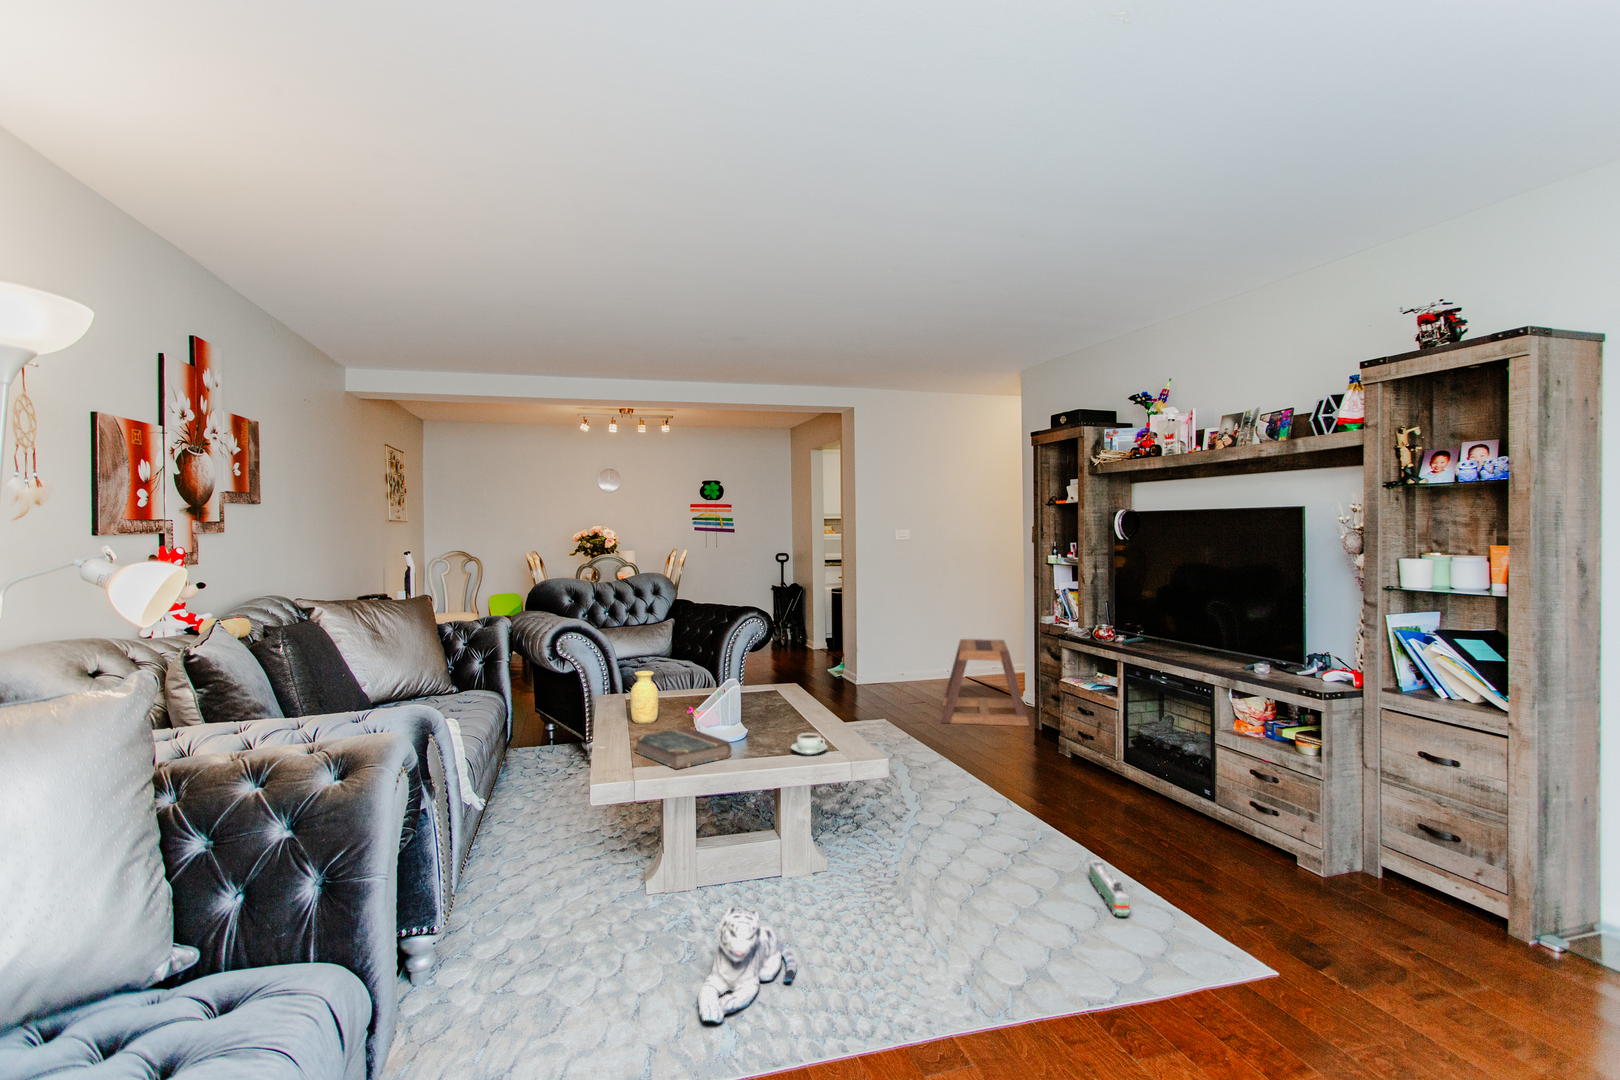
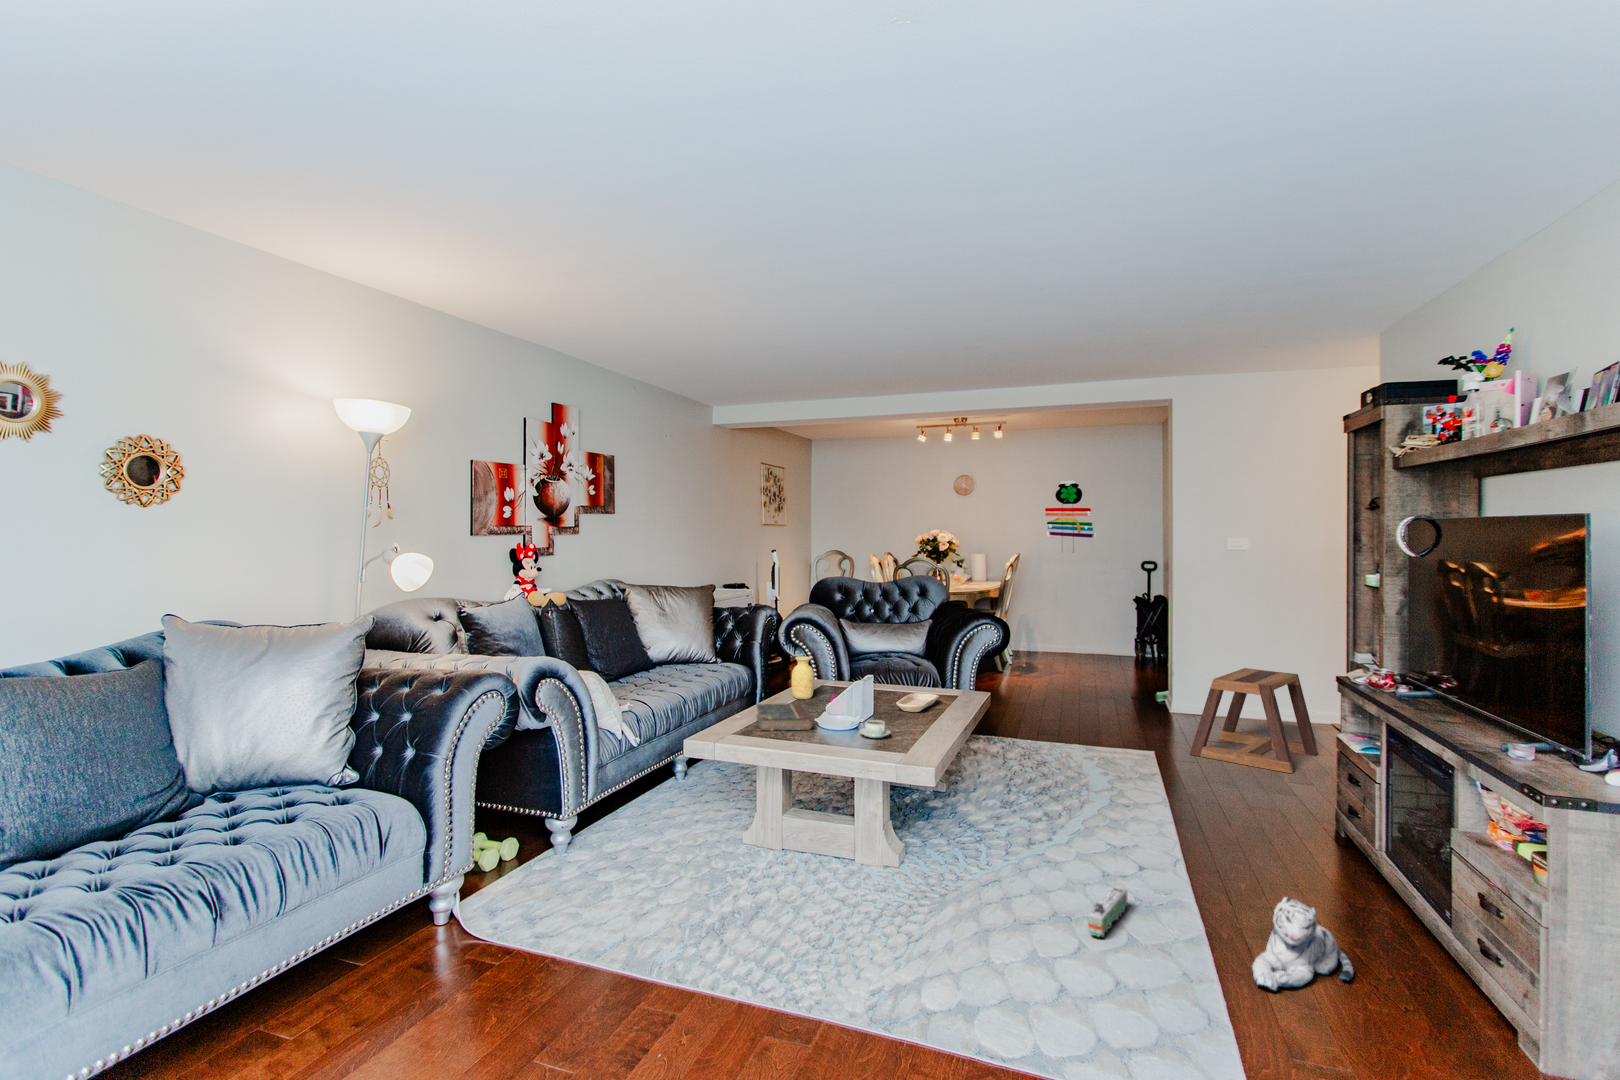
tray: none [764,696,804,719] -> present [896,693,939,712]
plush toy: present [698,907,797,1022] -> present [1252,897,1354,991]

